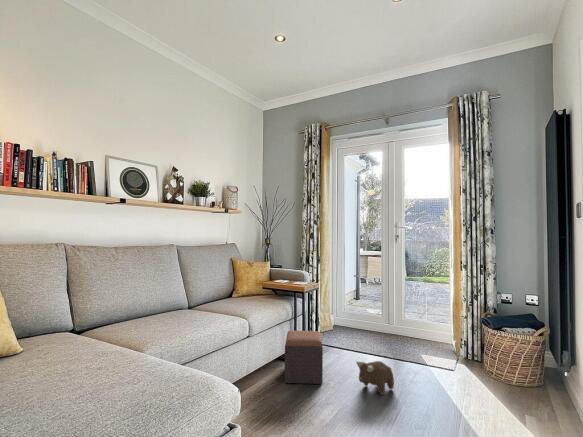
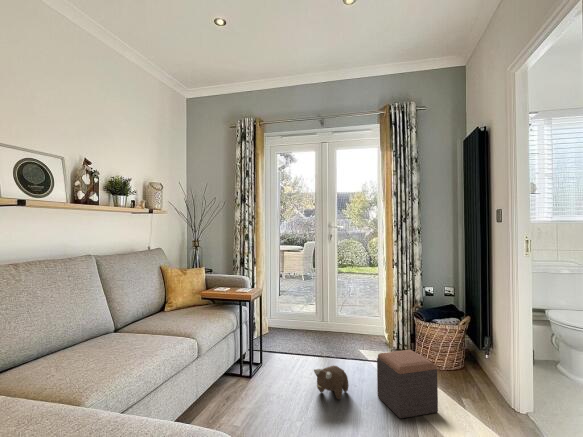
footstool: present [285,331,323,384] -> present [377,350,438,419]

